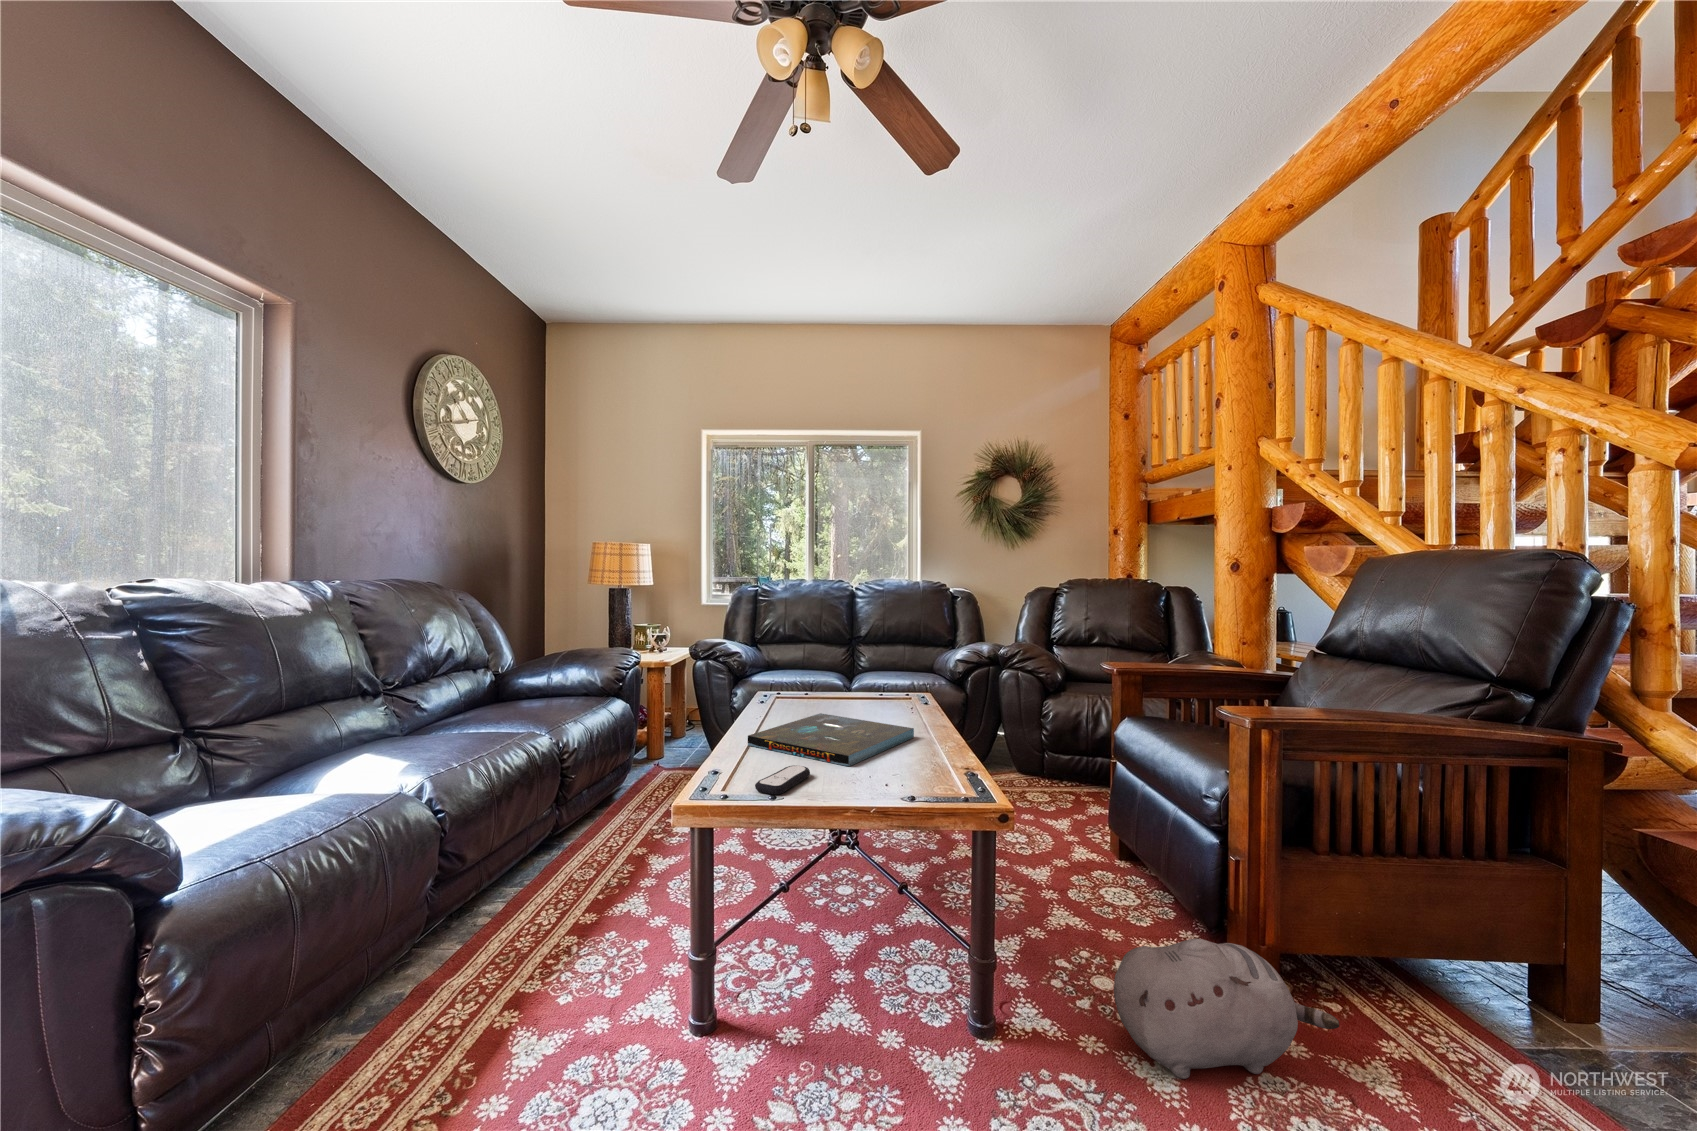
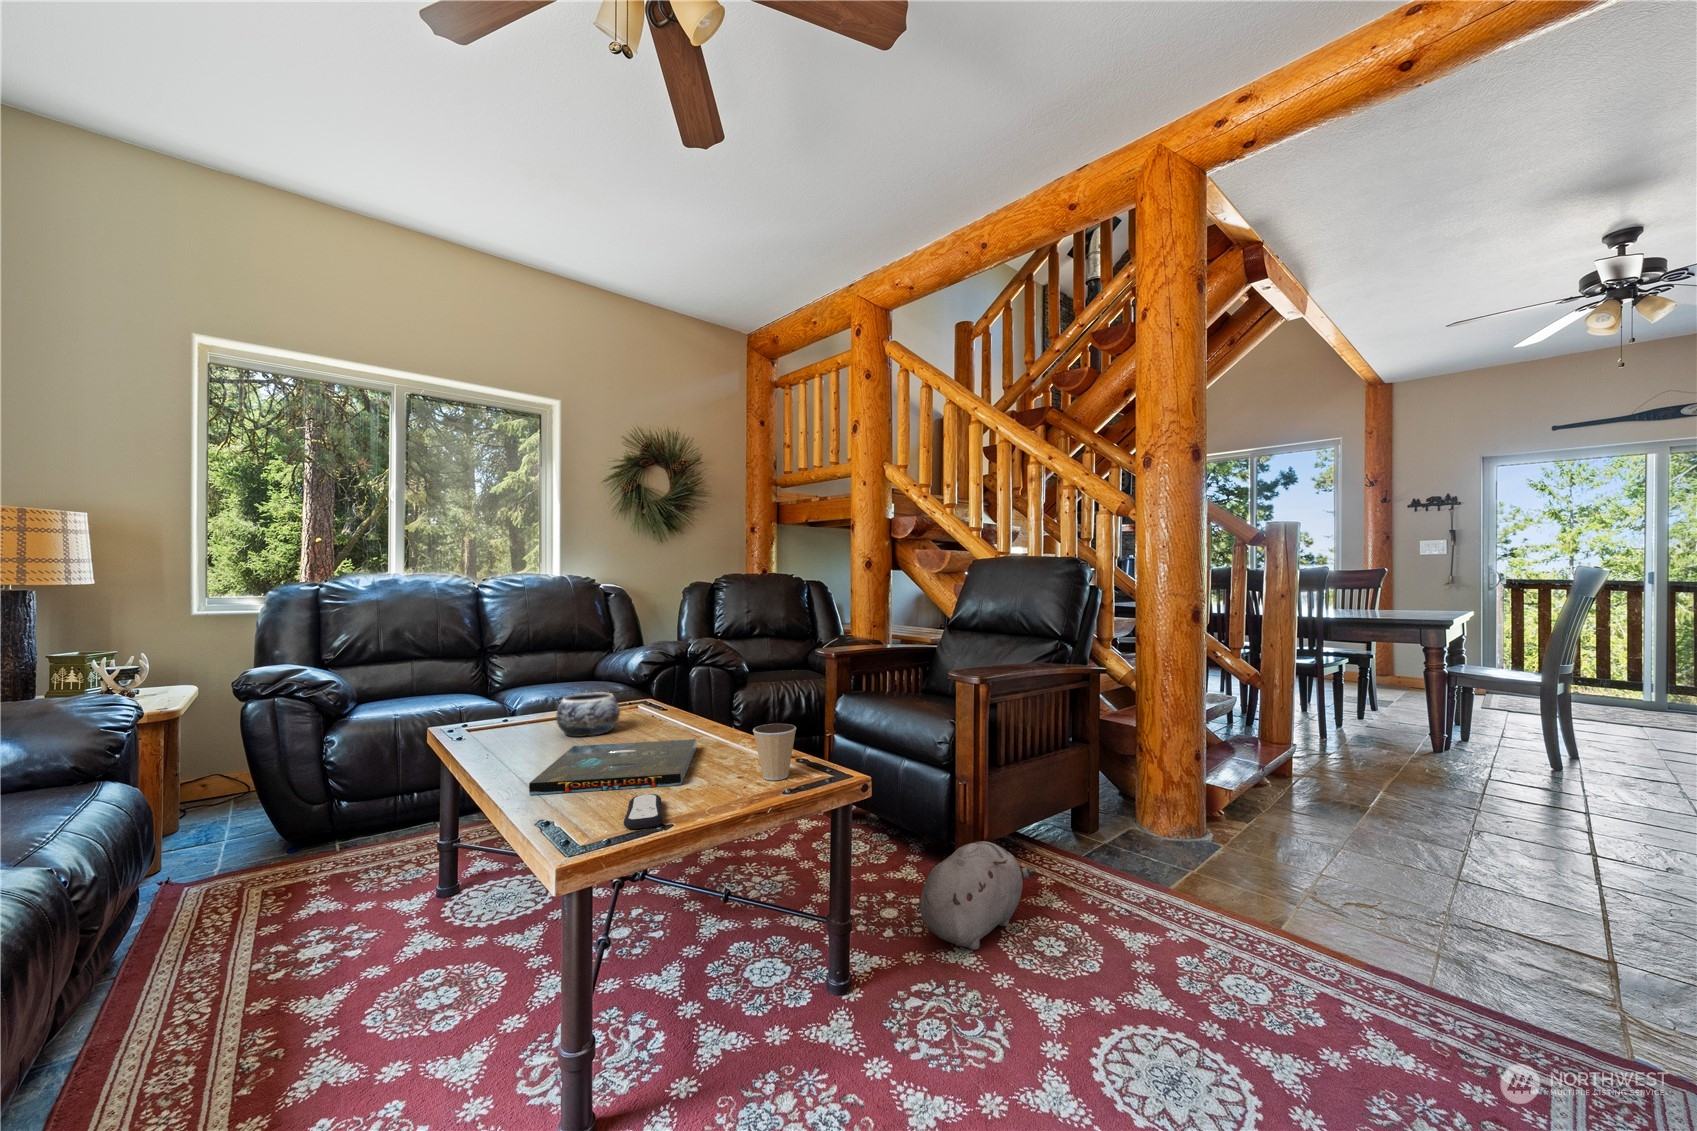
decorative bowl: none [836,669,889,708] -> present [556,692,620,737]
coffee cup: none [909,726,956,786] -> present [753,724,796,780]

